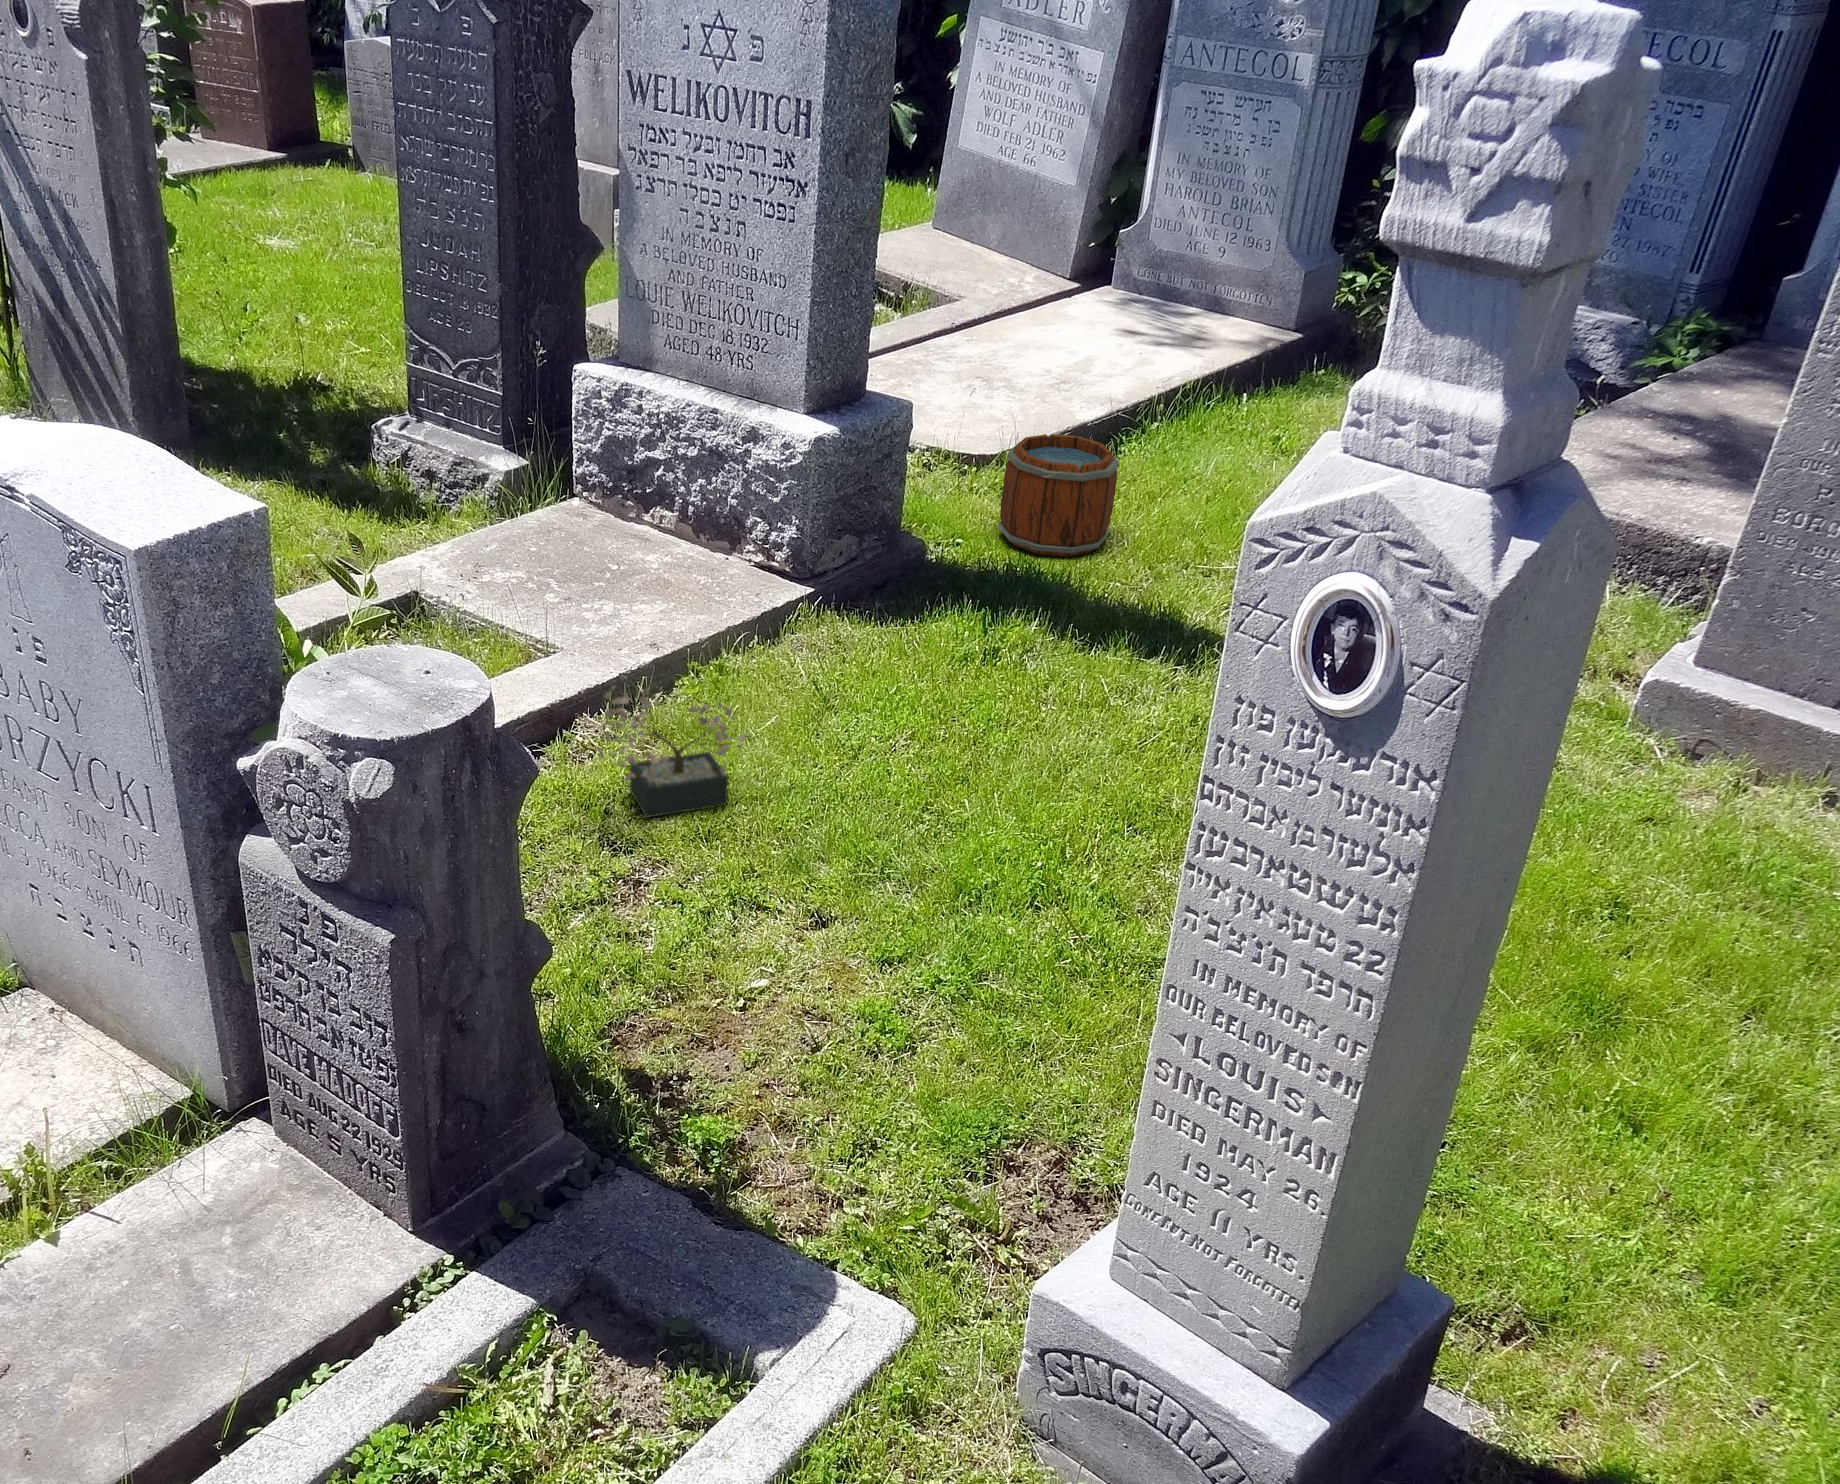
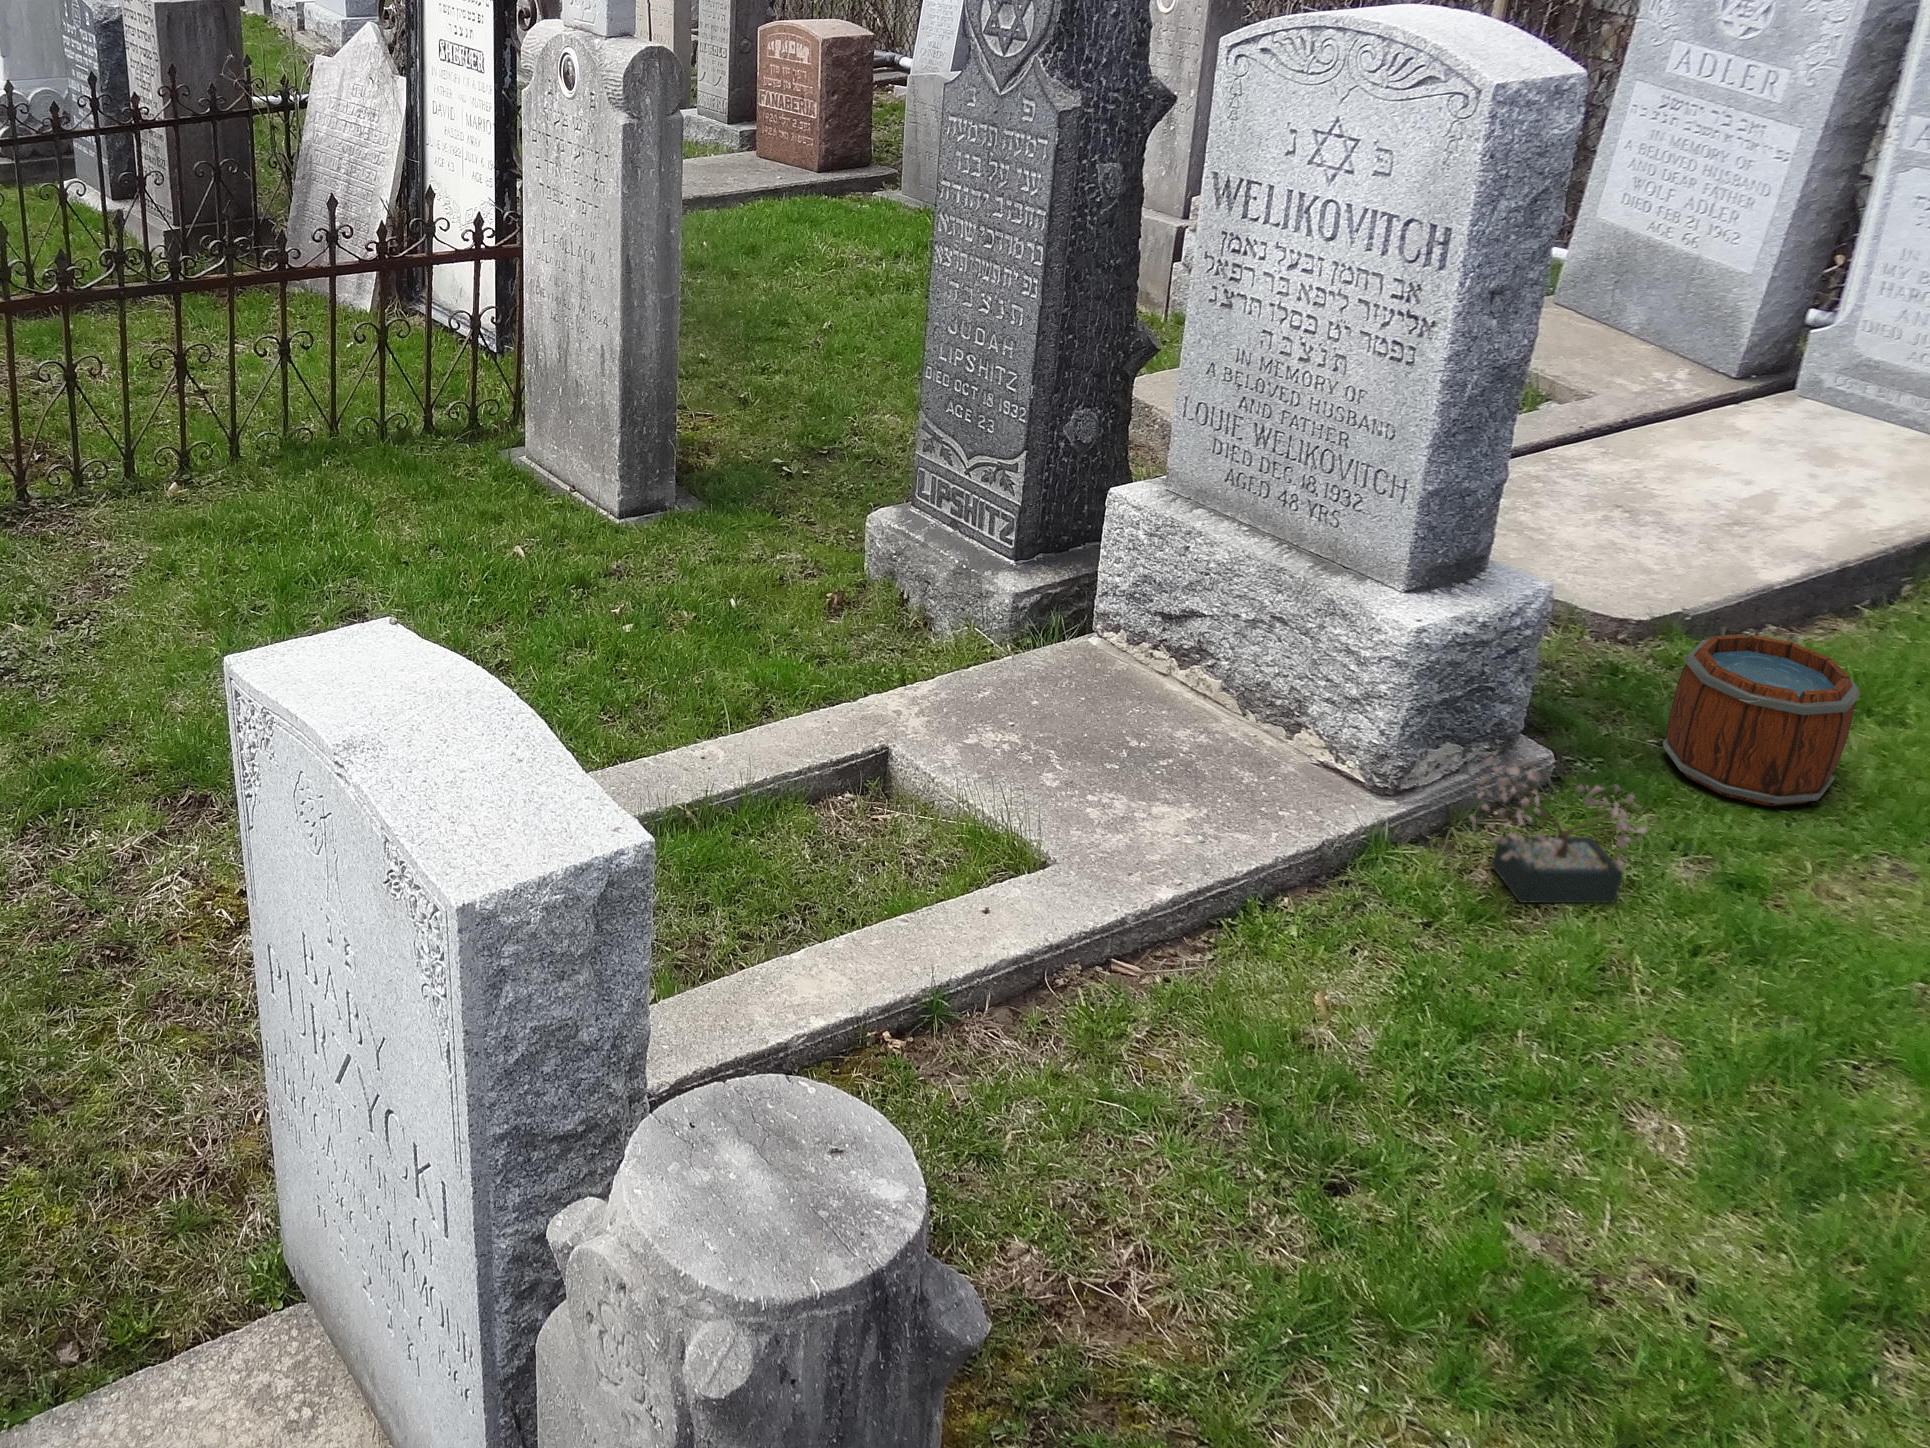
decorative plant: present [597,686,746,818] -> present [1470,751,1647,903]

